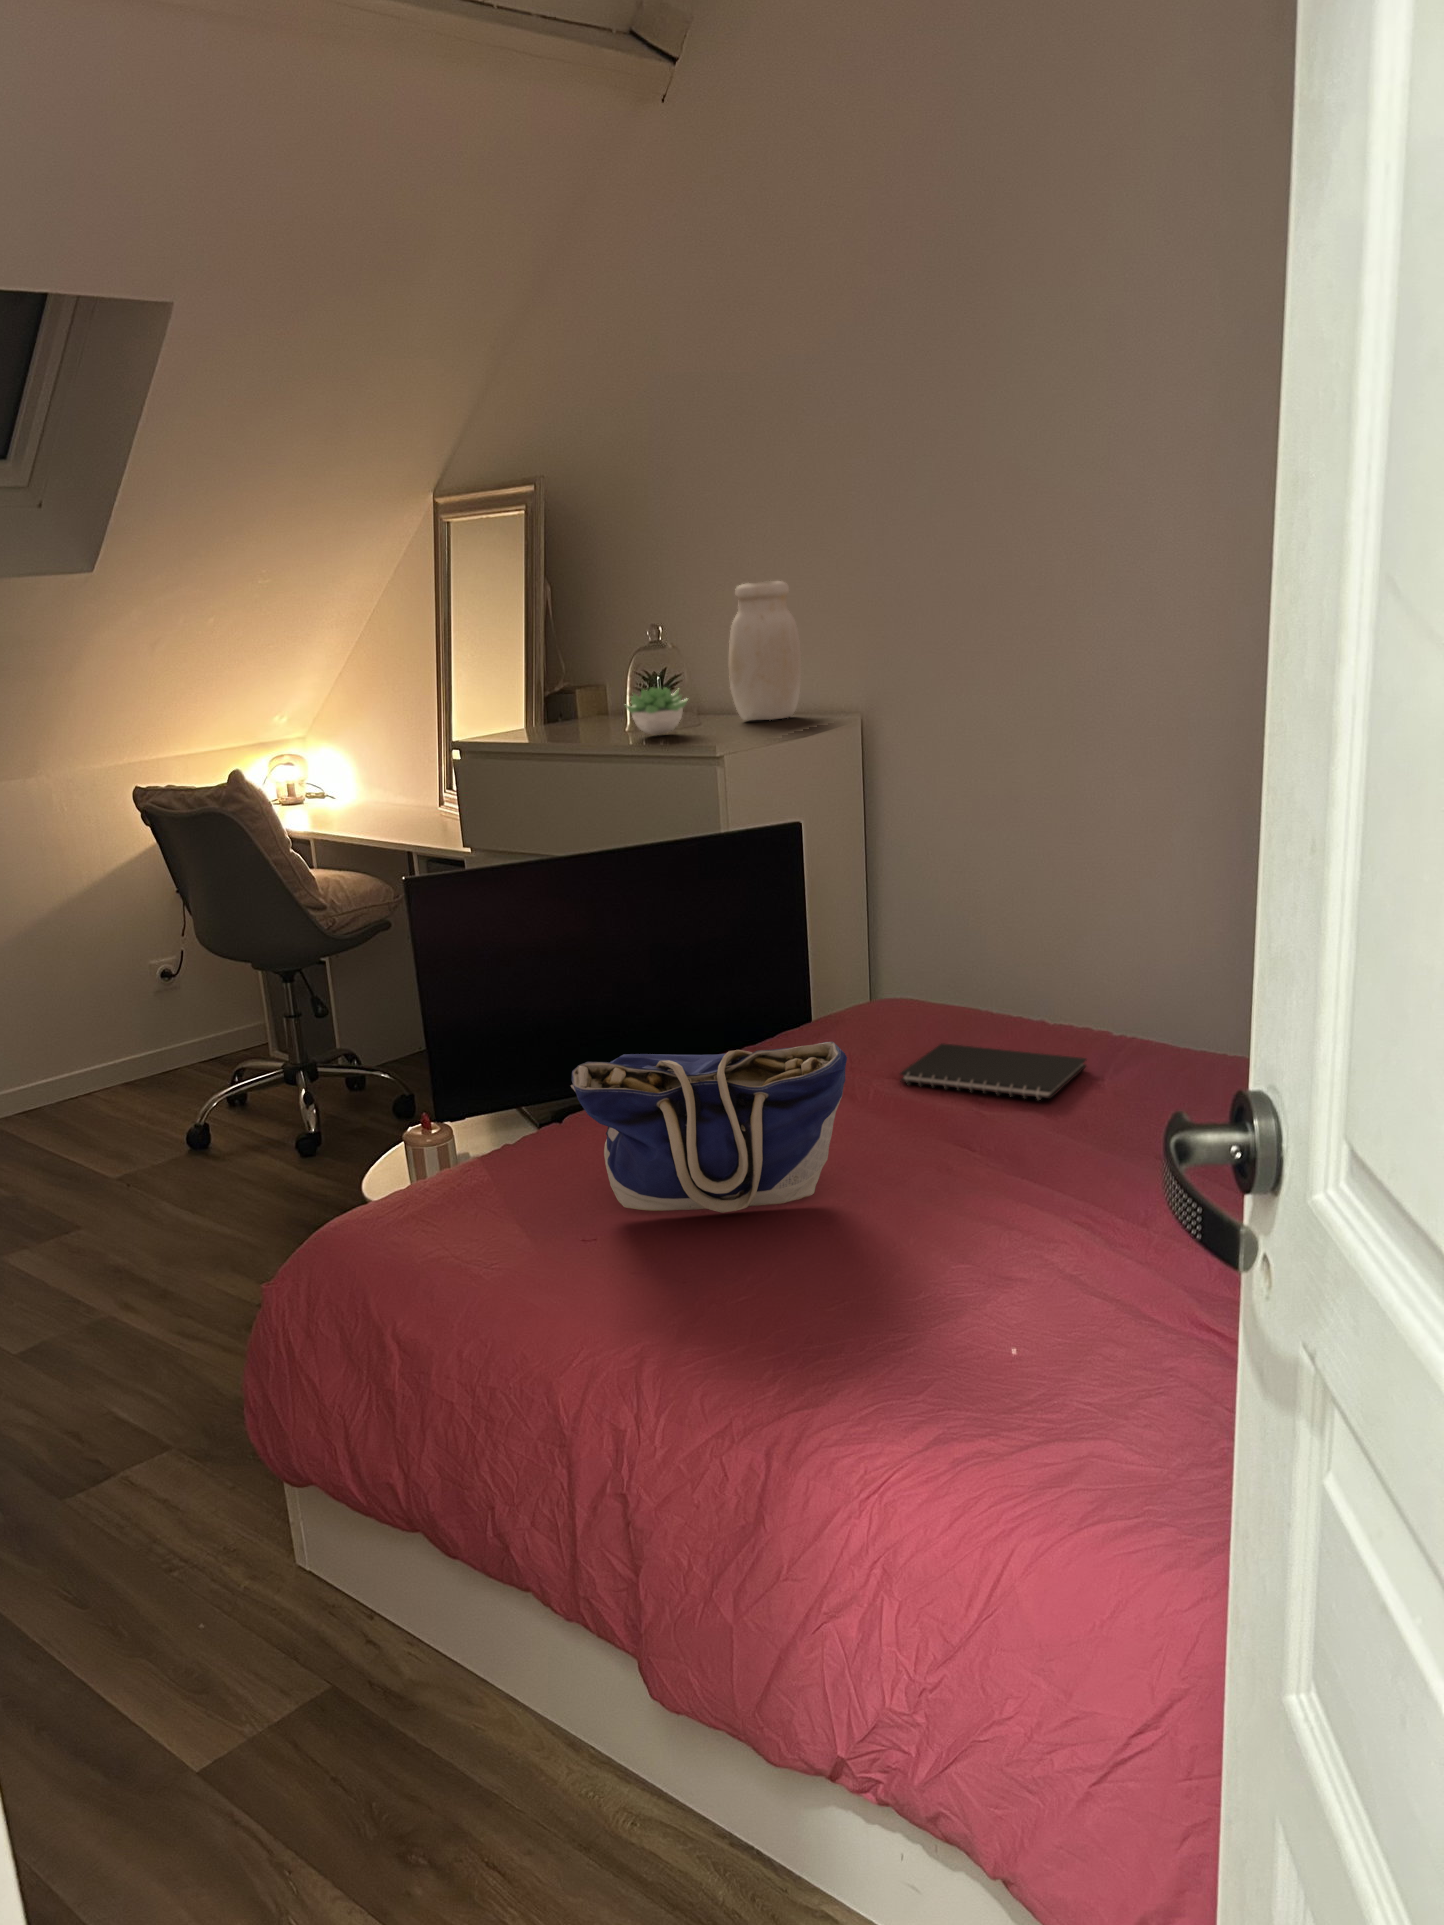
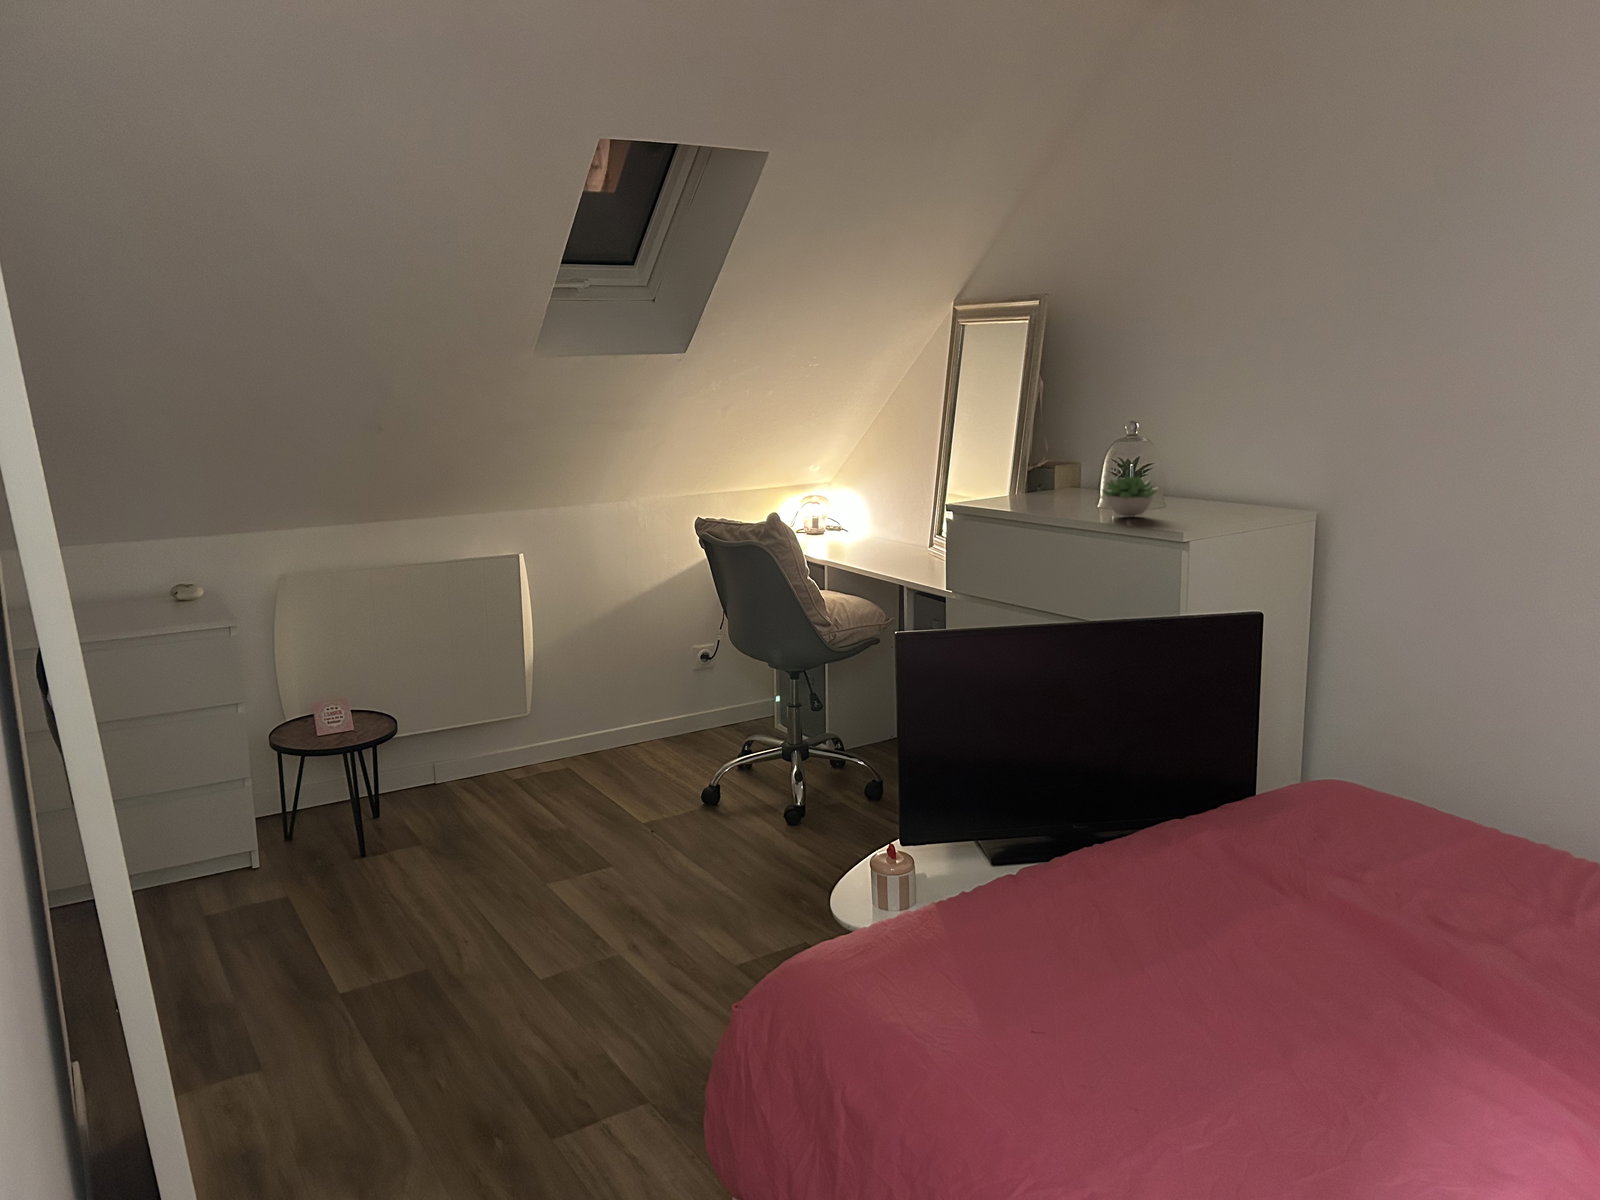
jar: present [729,581,801,720] -> none [1195,393,1262,511]
tote bag: present [571,1042,847,1213] -> none [1044,845,1329,1016]
notebook: present [900,1044,1086,1100] -> none [1353,844,1552,929]

